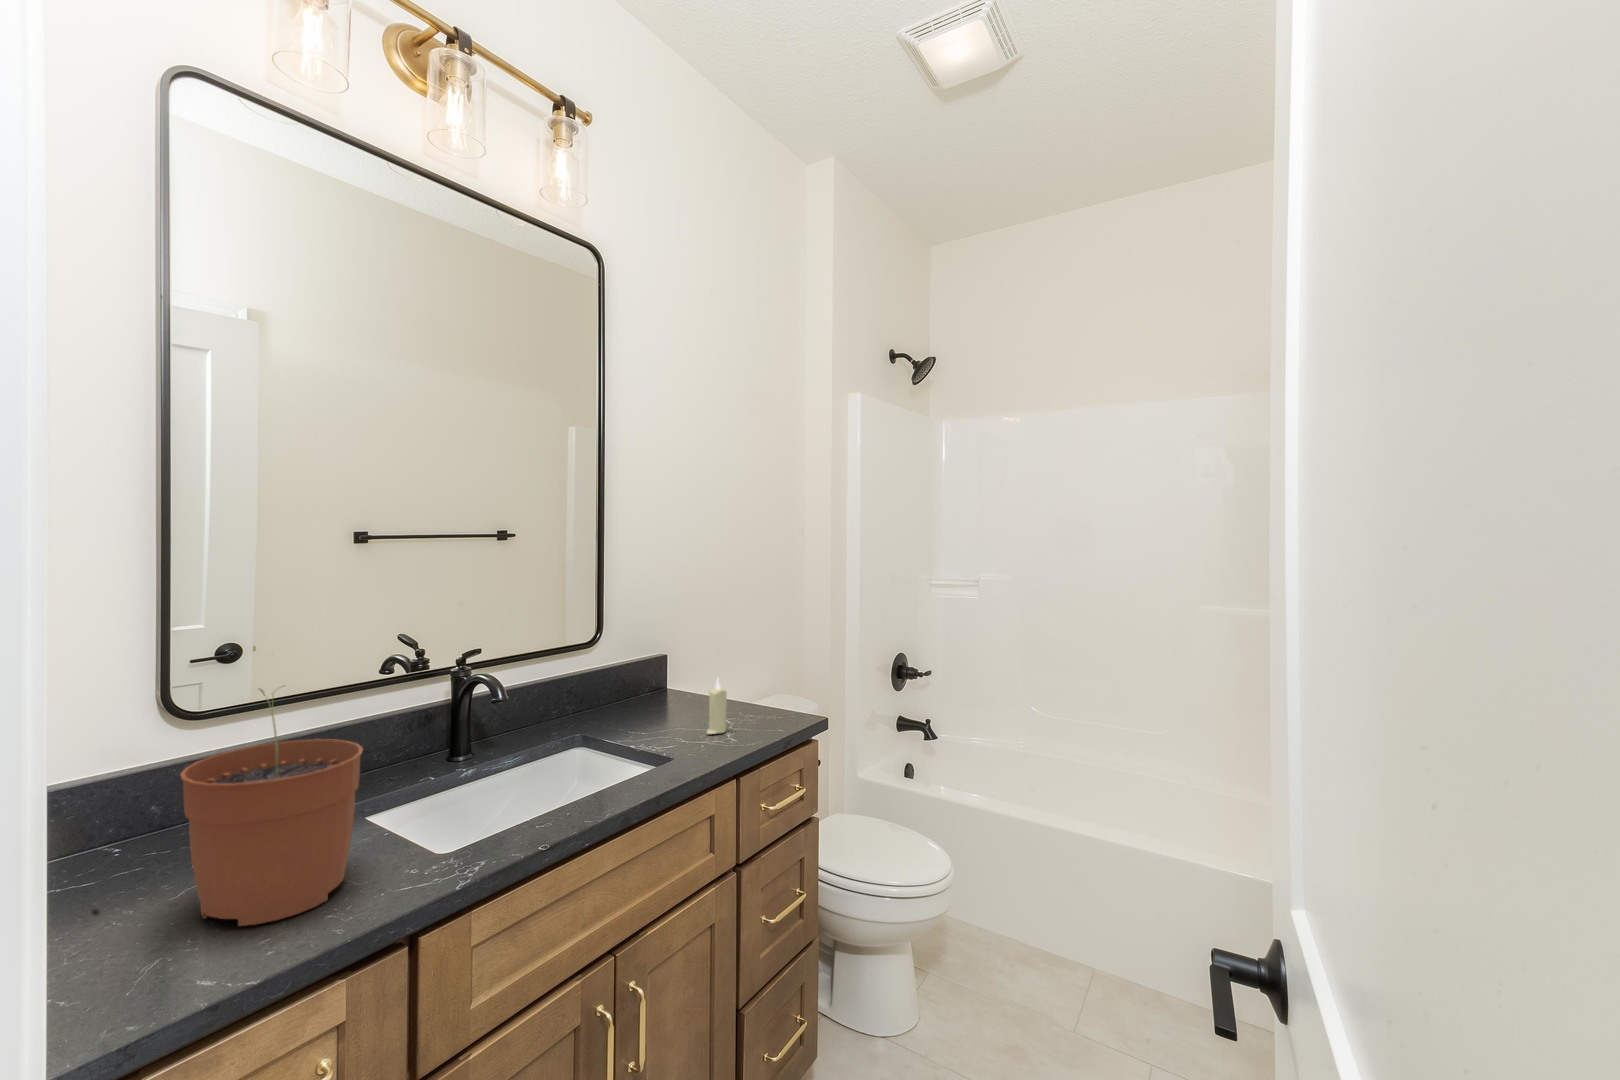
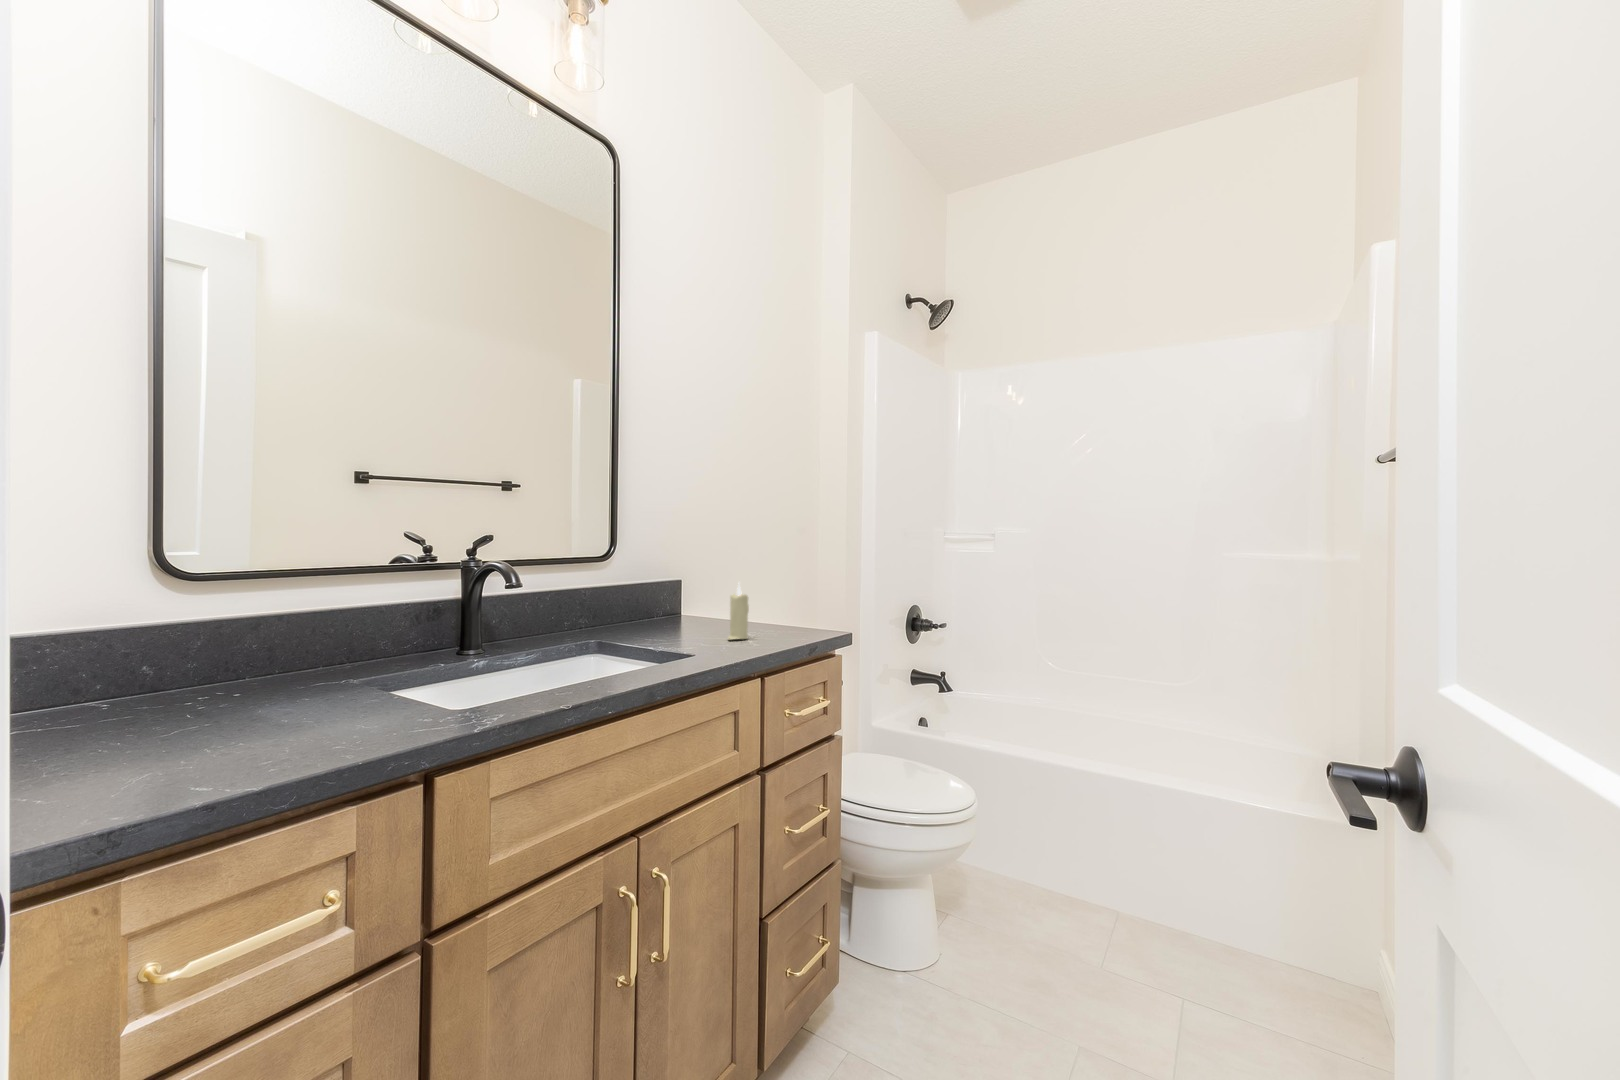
plant pot: present [180,688,363,926] -> none [176,513,374,753]

